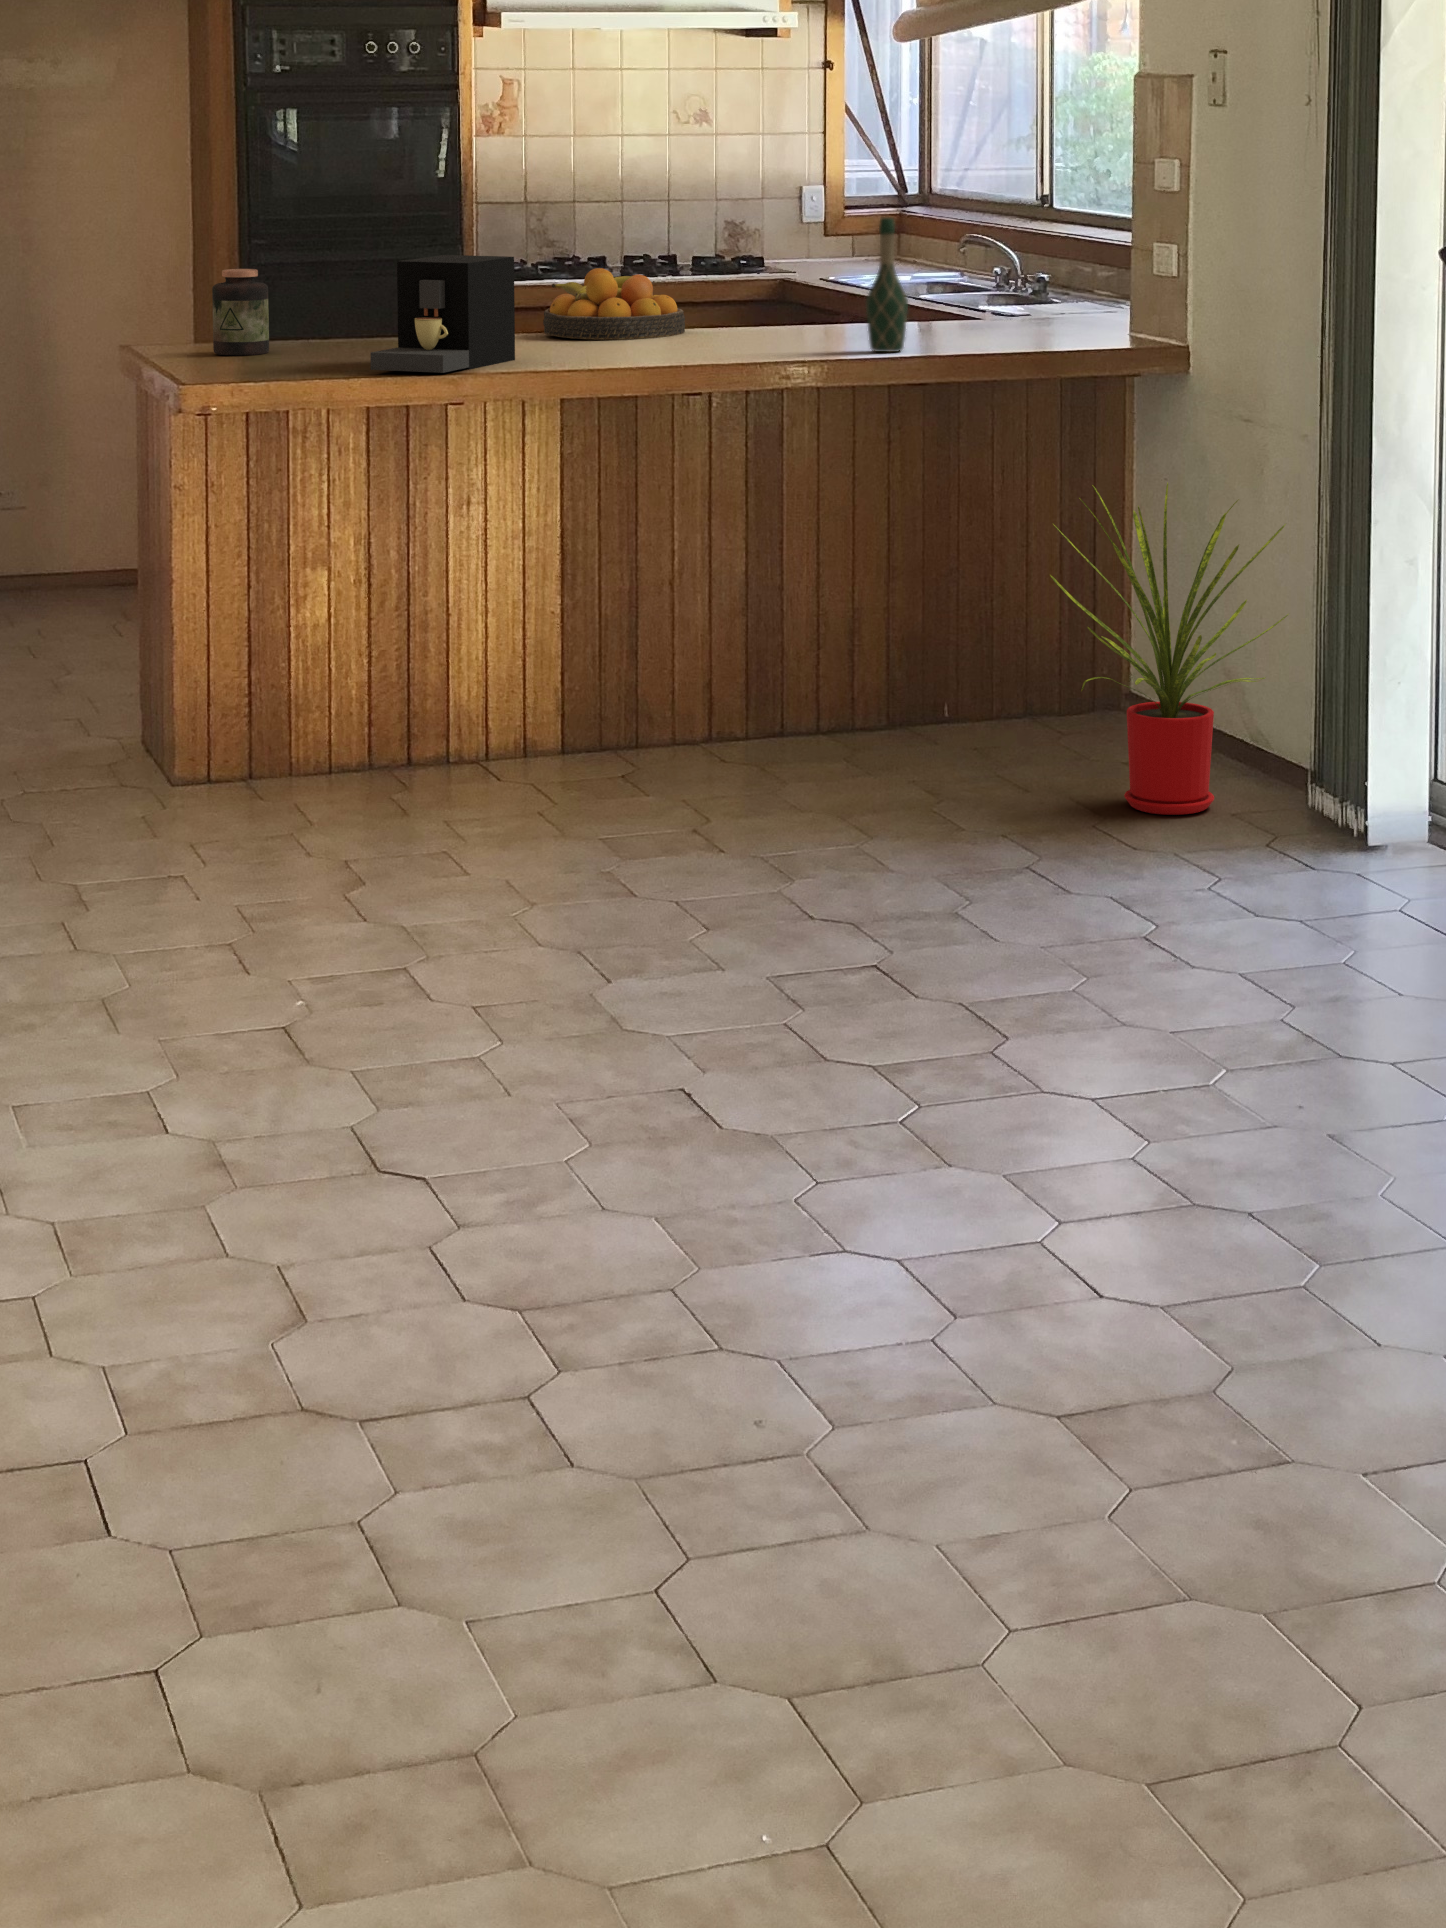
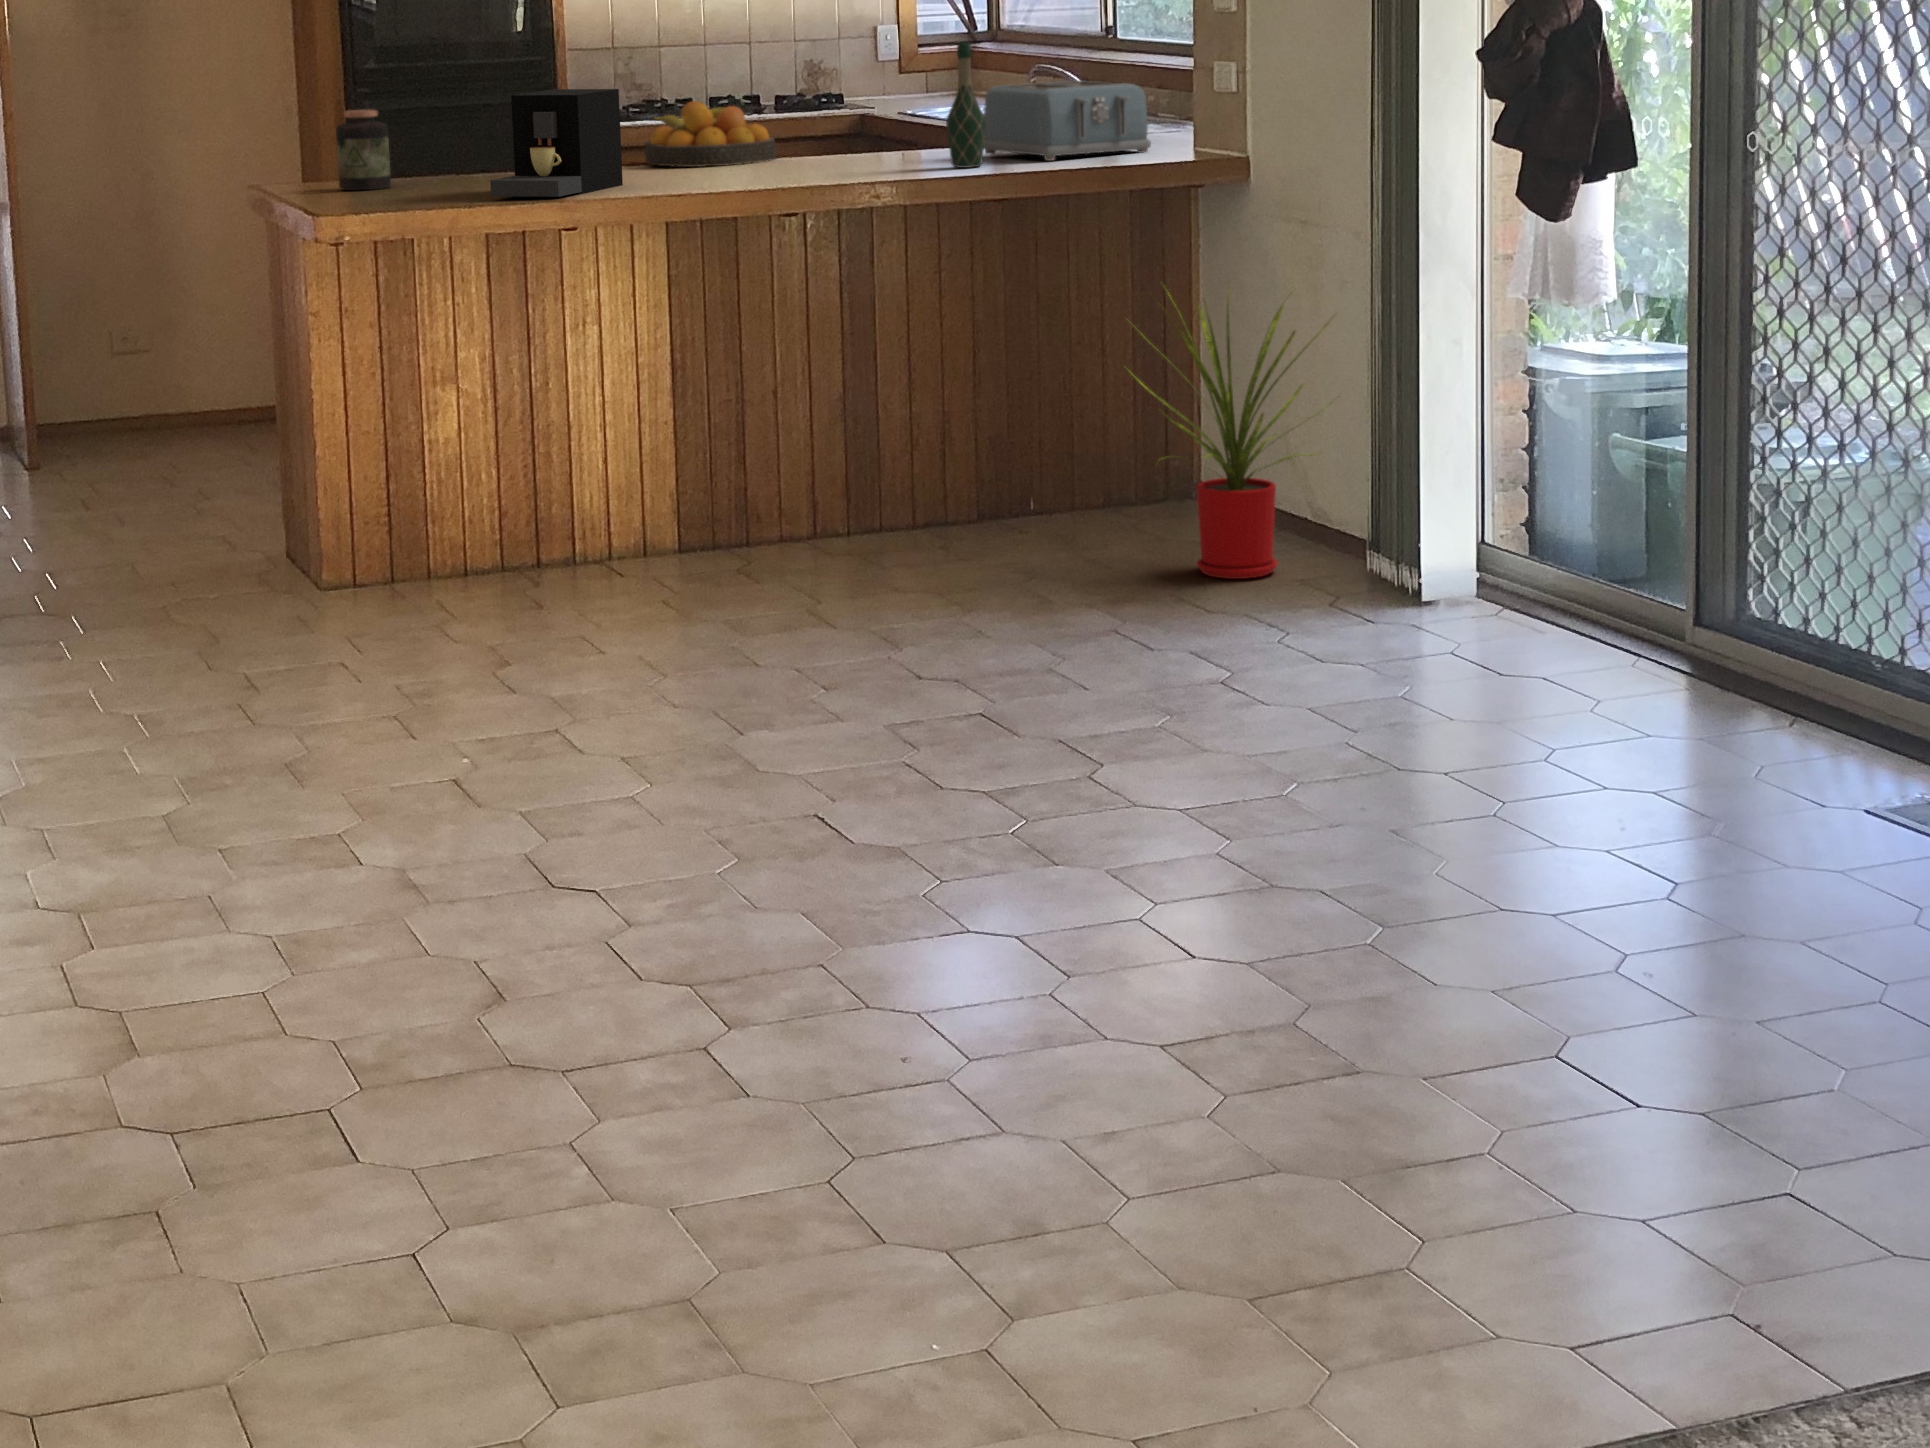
toaster: none [904,260,1087,347] -> present [984,80,1151,161]

